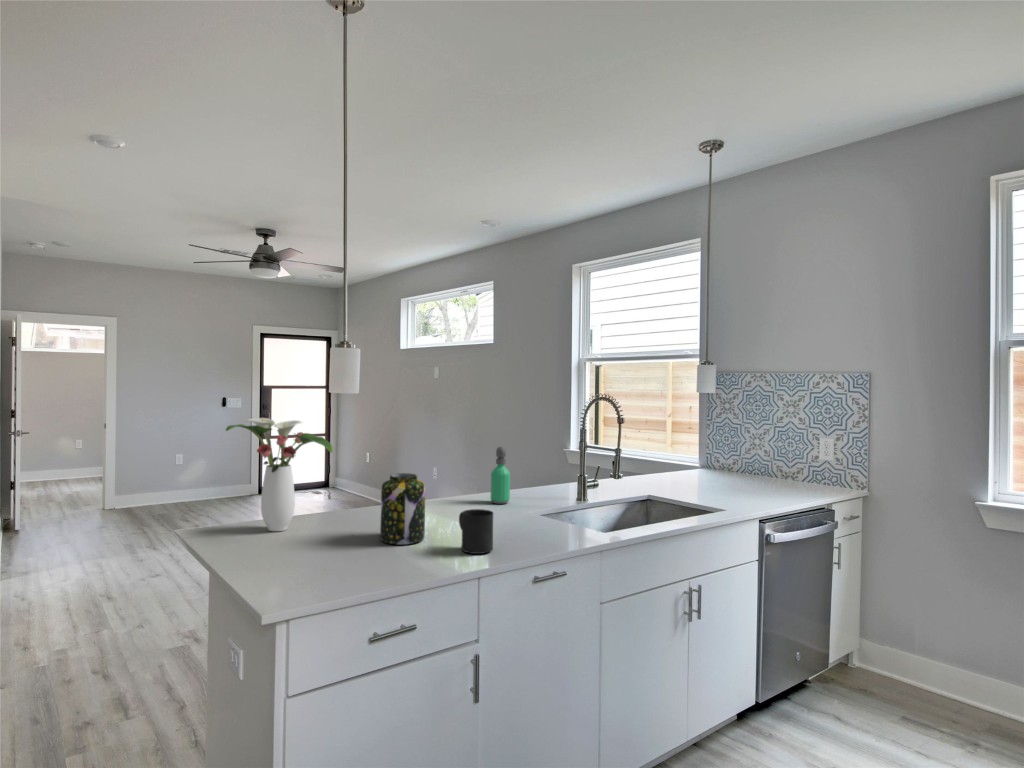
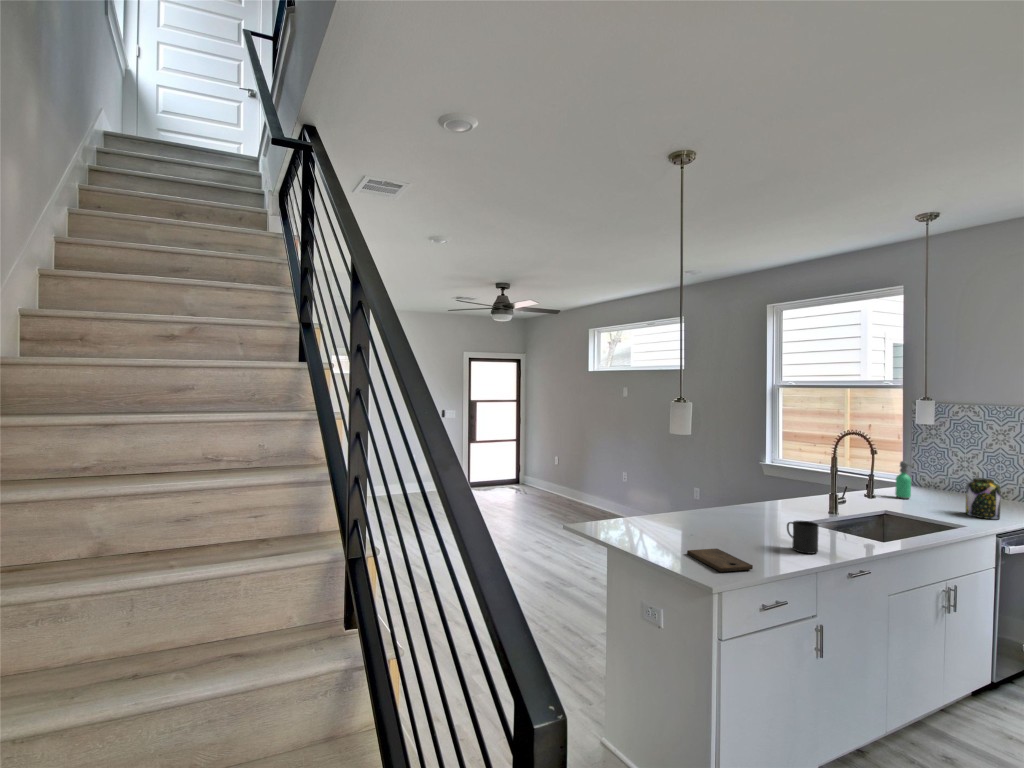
flower arrangement: present [226,418,333,531] -> none [616,449,688,529]
soap dispenser: present [491,447,510,504] -> present [895,461,911,499]
jar: present [380,473,425,544] -> present [966,478,1001,519]
cutting board: none [293,553,360,587] -> present [687,549,753,572]

